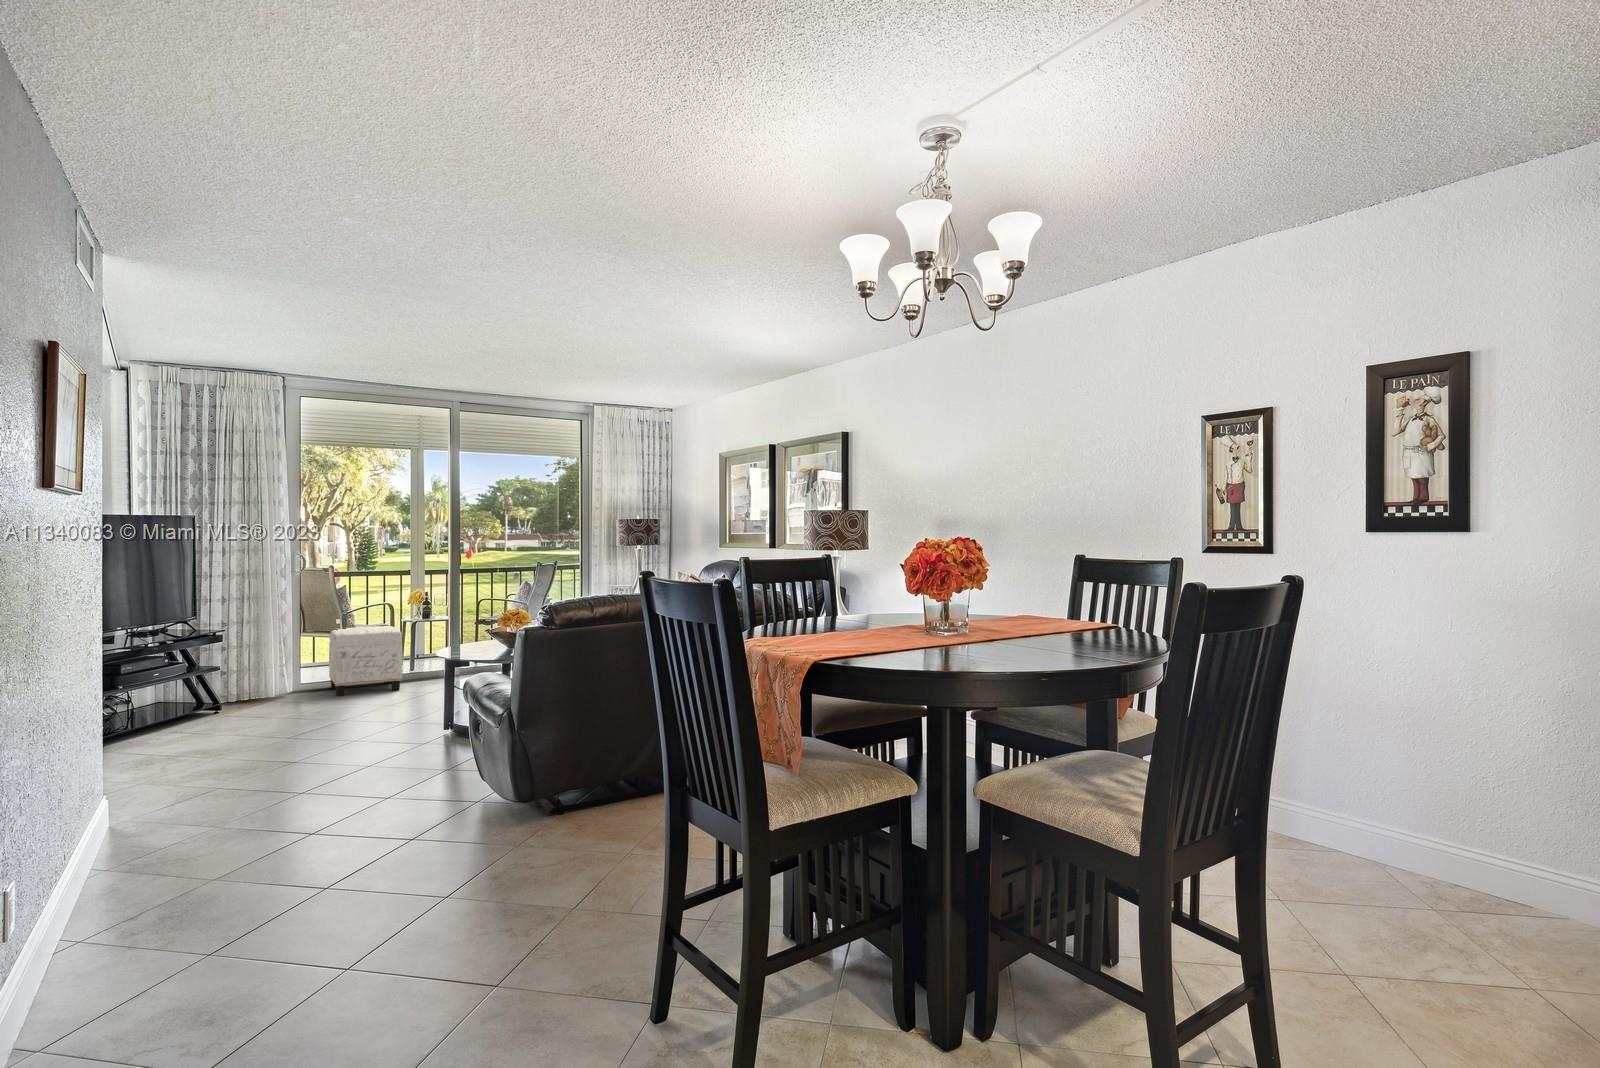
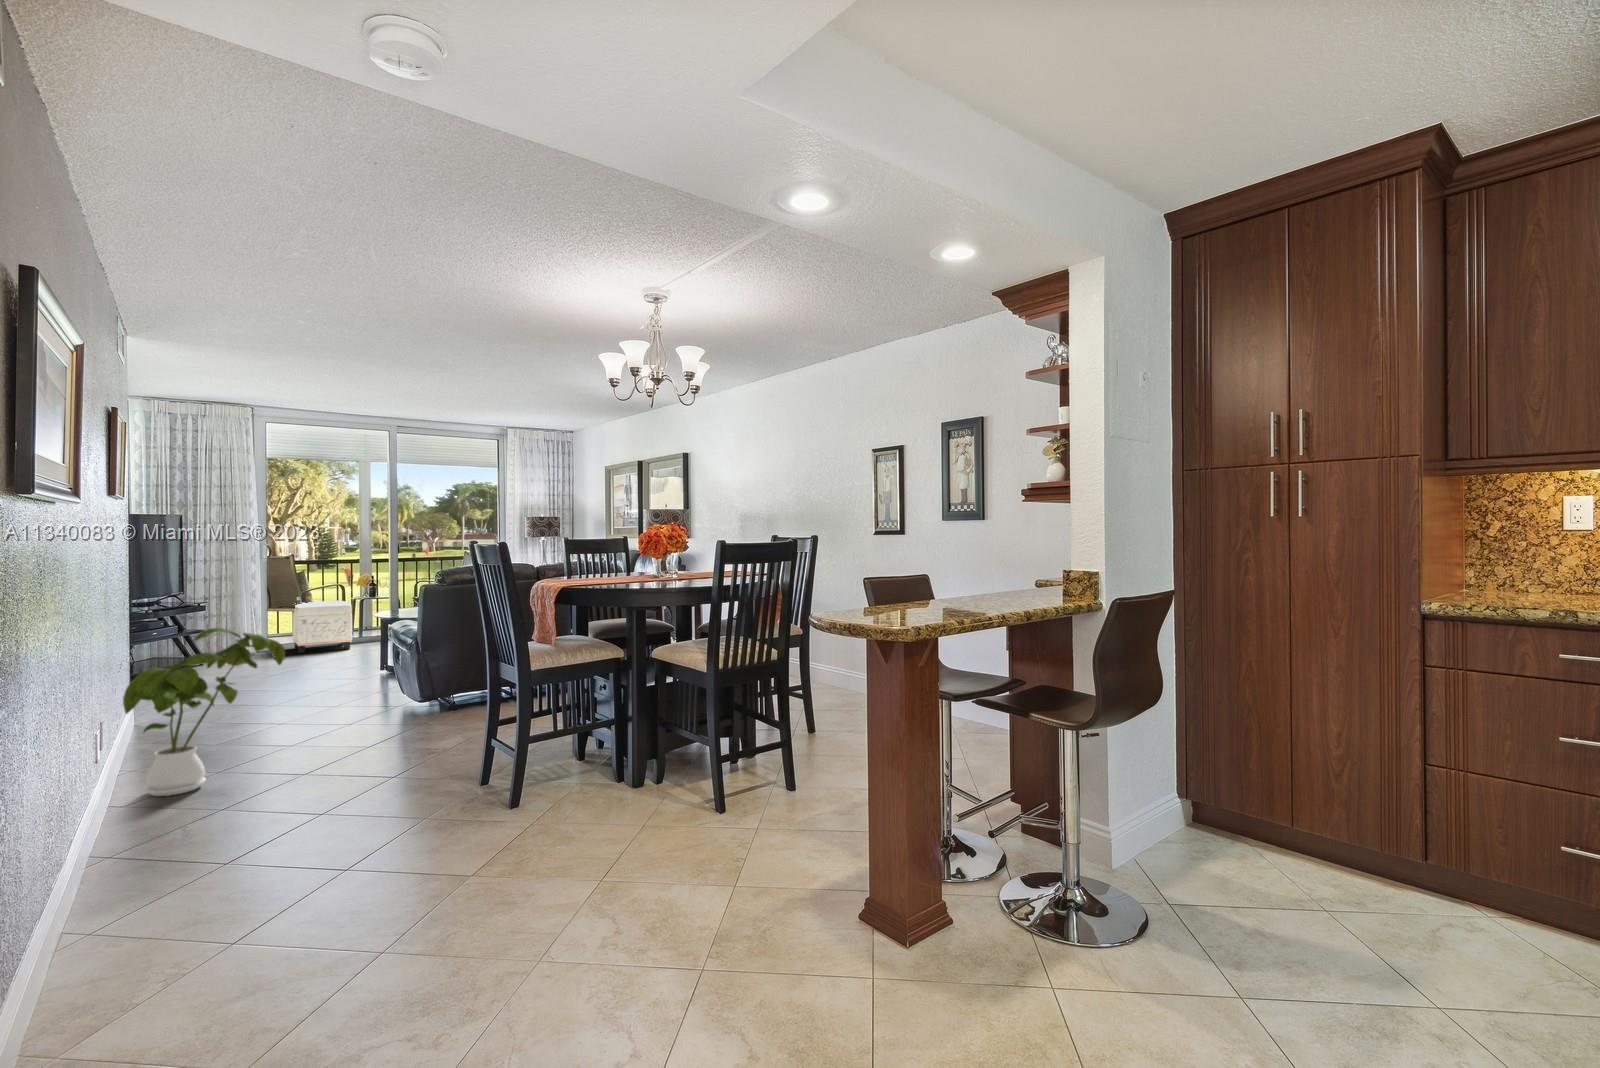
house plant: none [82,715,334,993] -> present [123,628,285,796]

